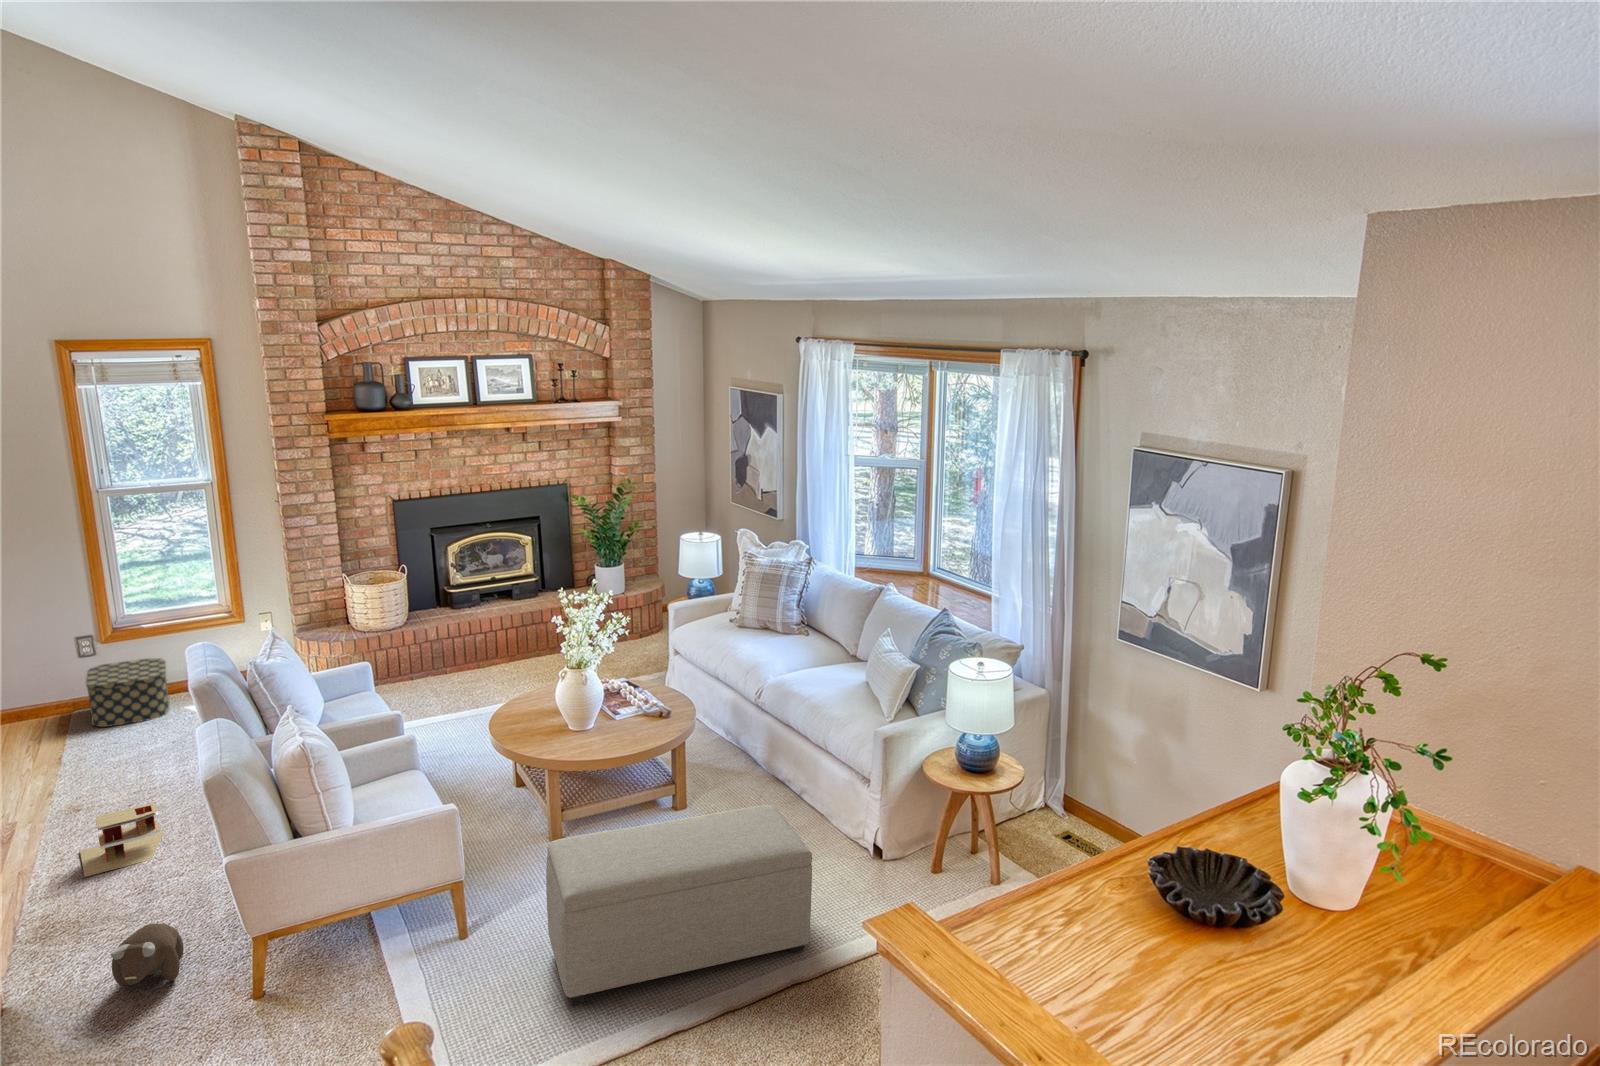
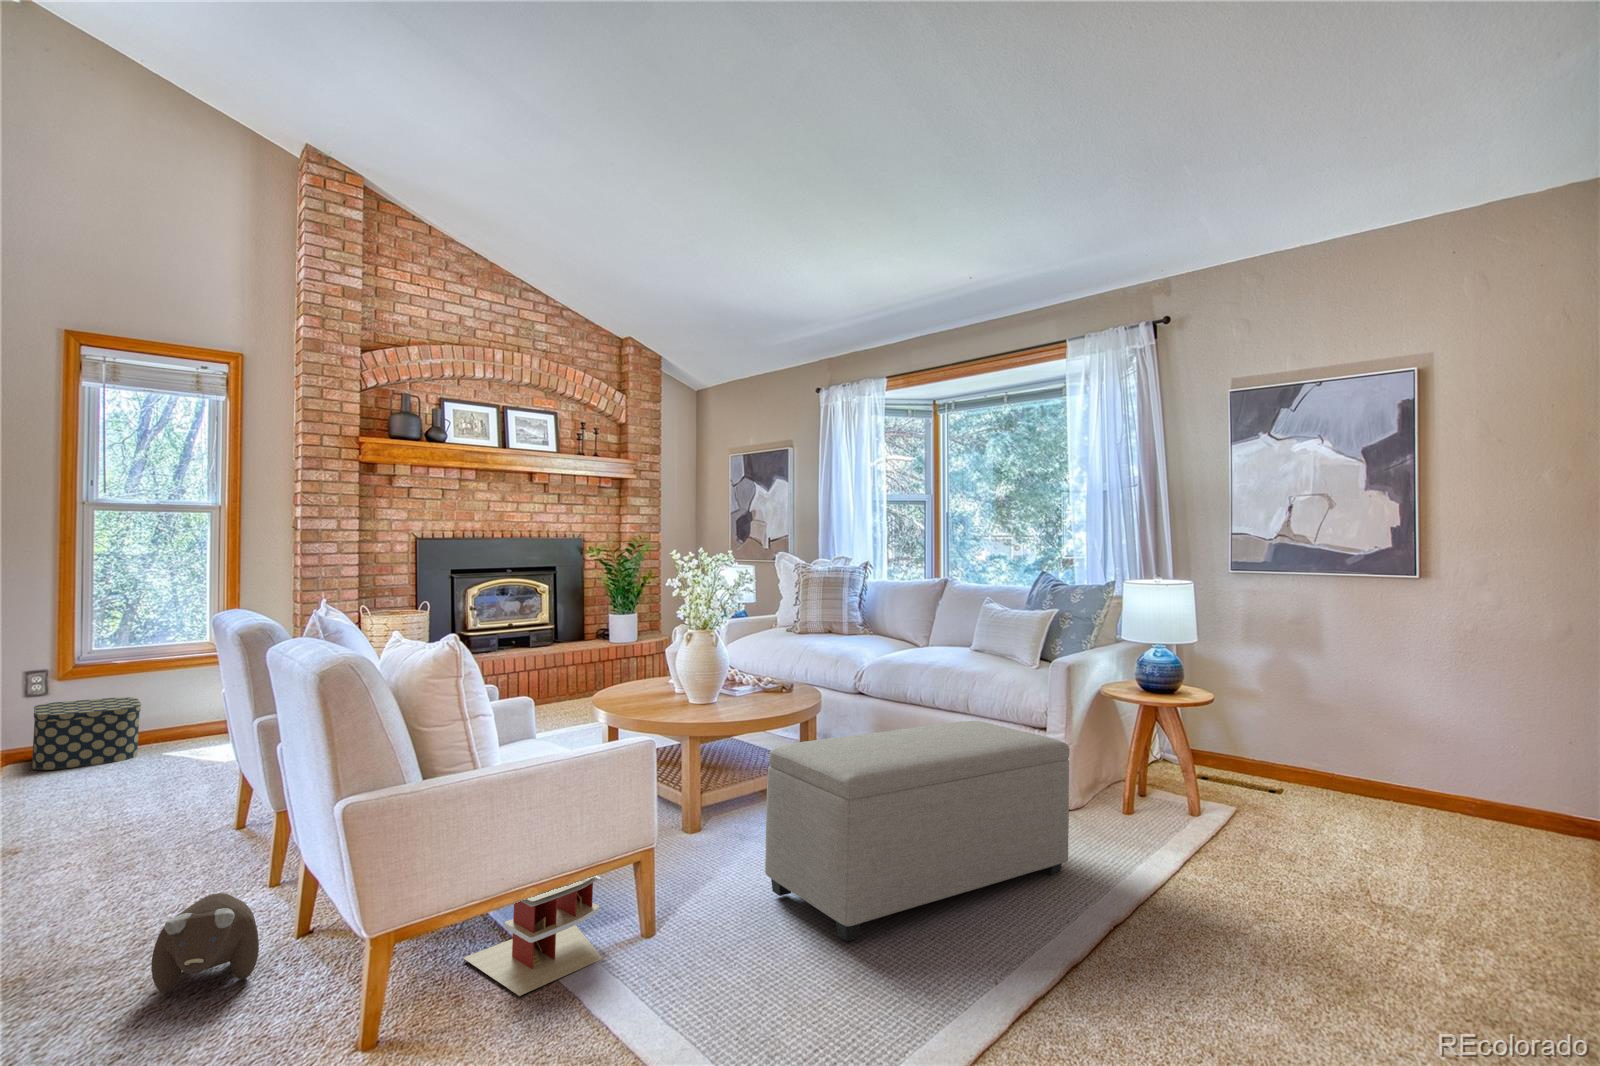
toy house: present [80,803,164,877] -> present [464,875,603,996]

